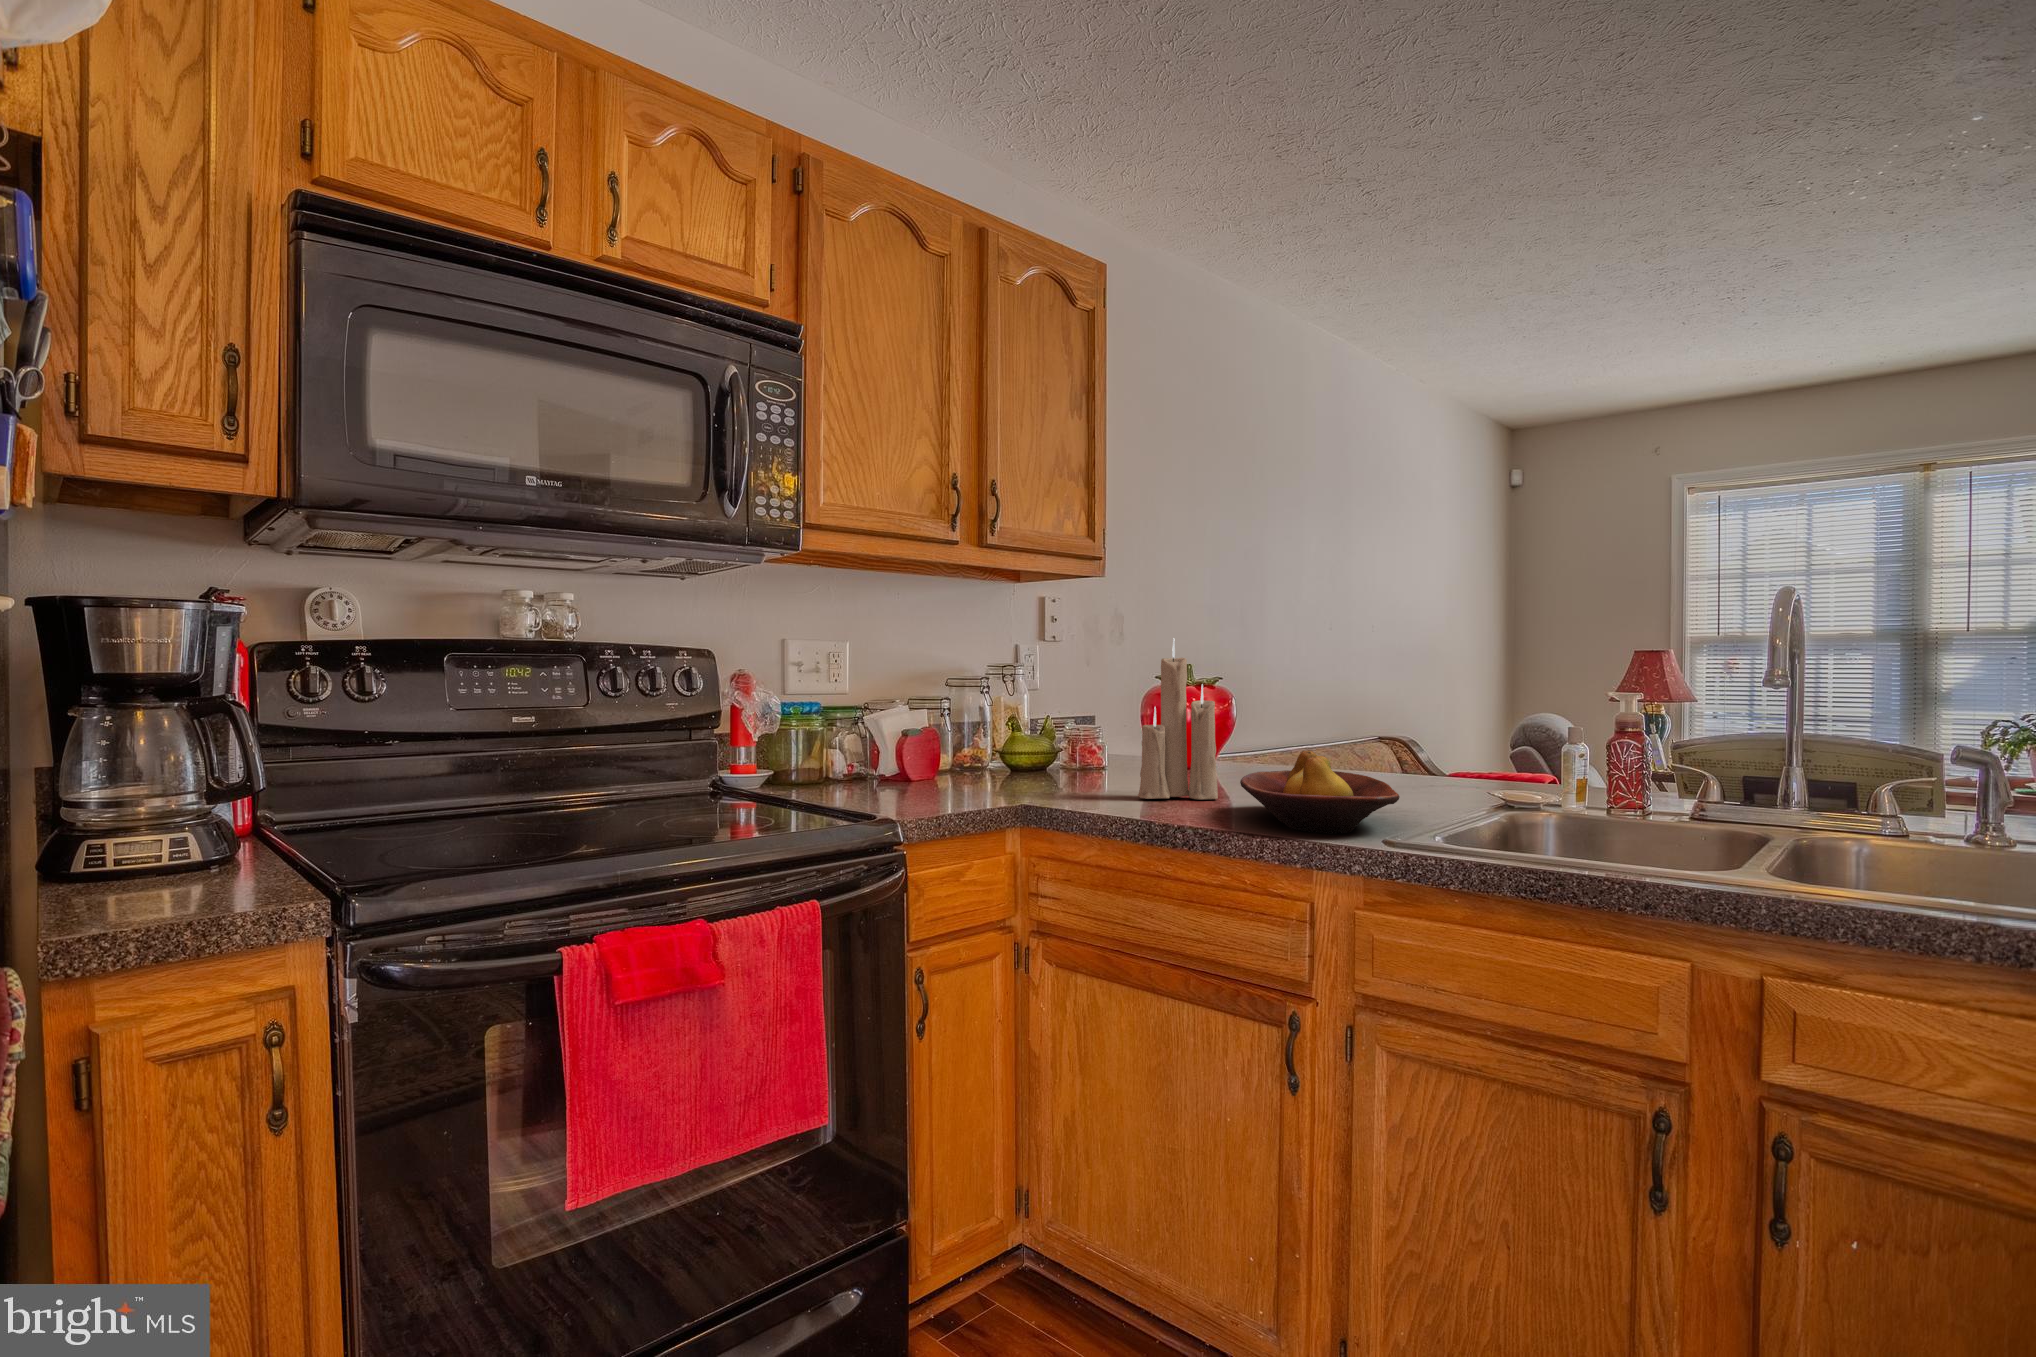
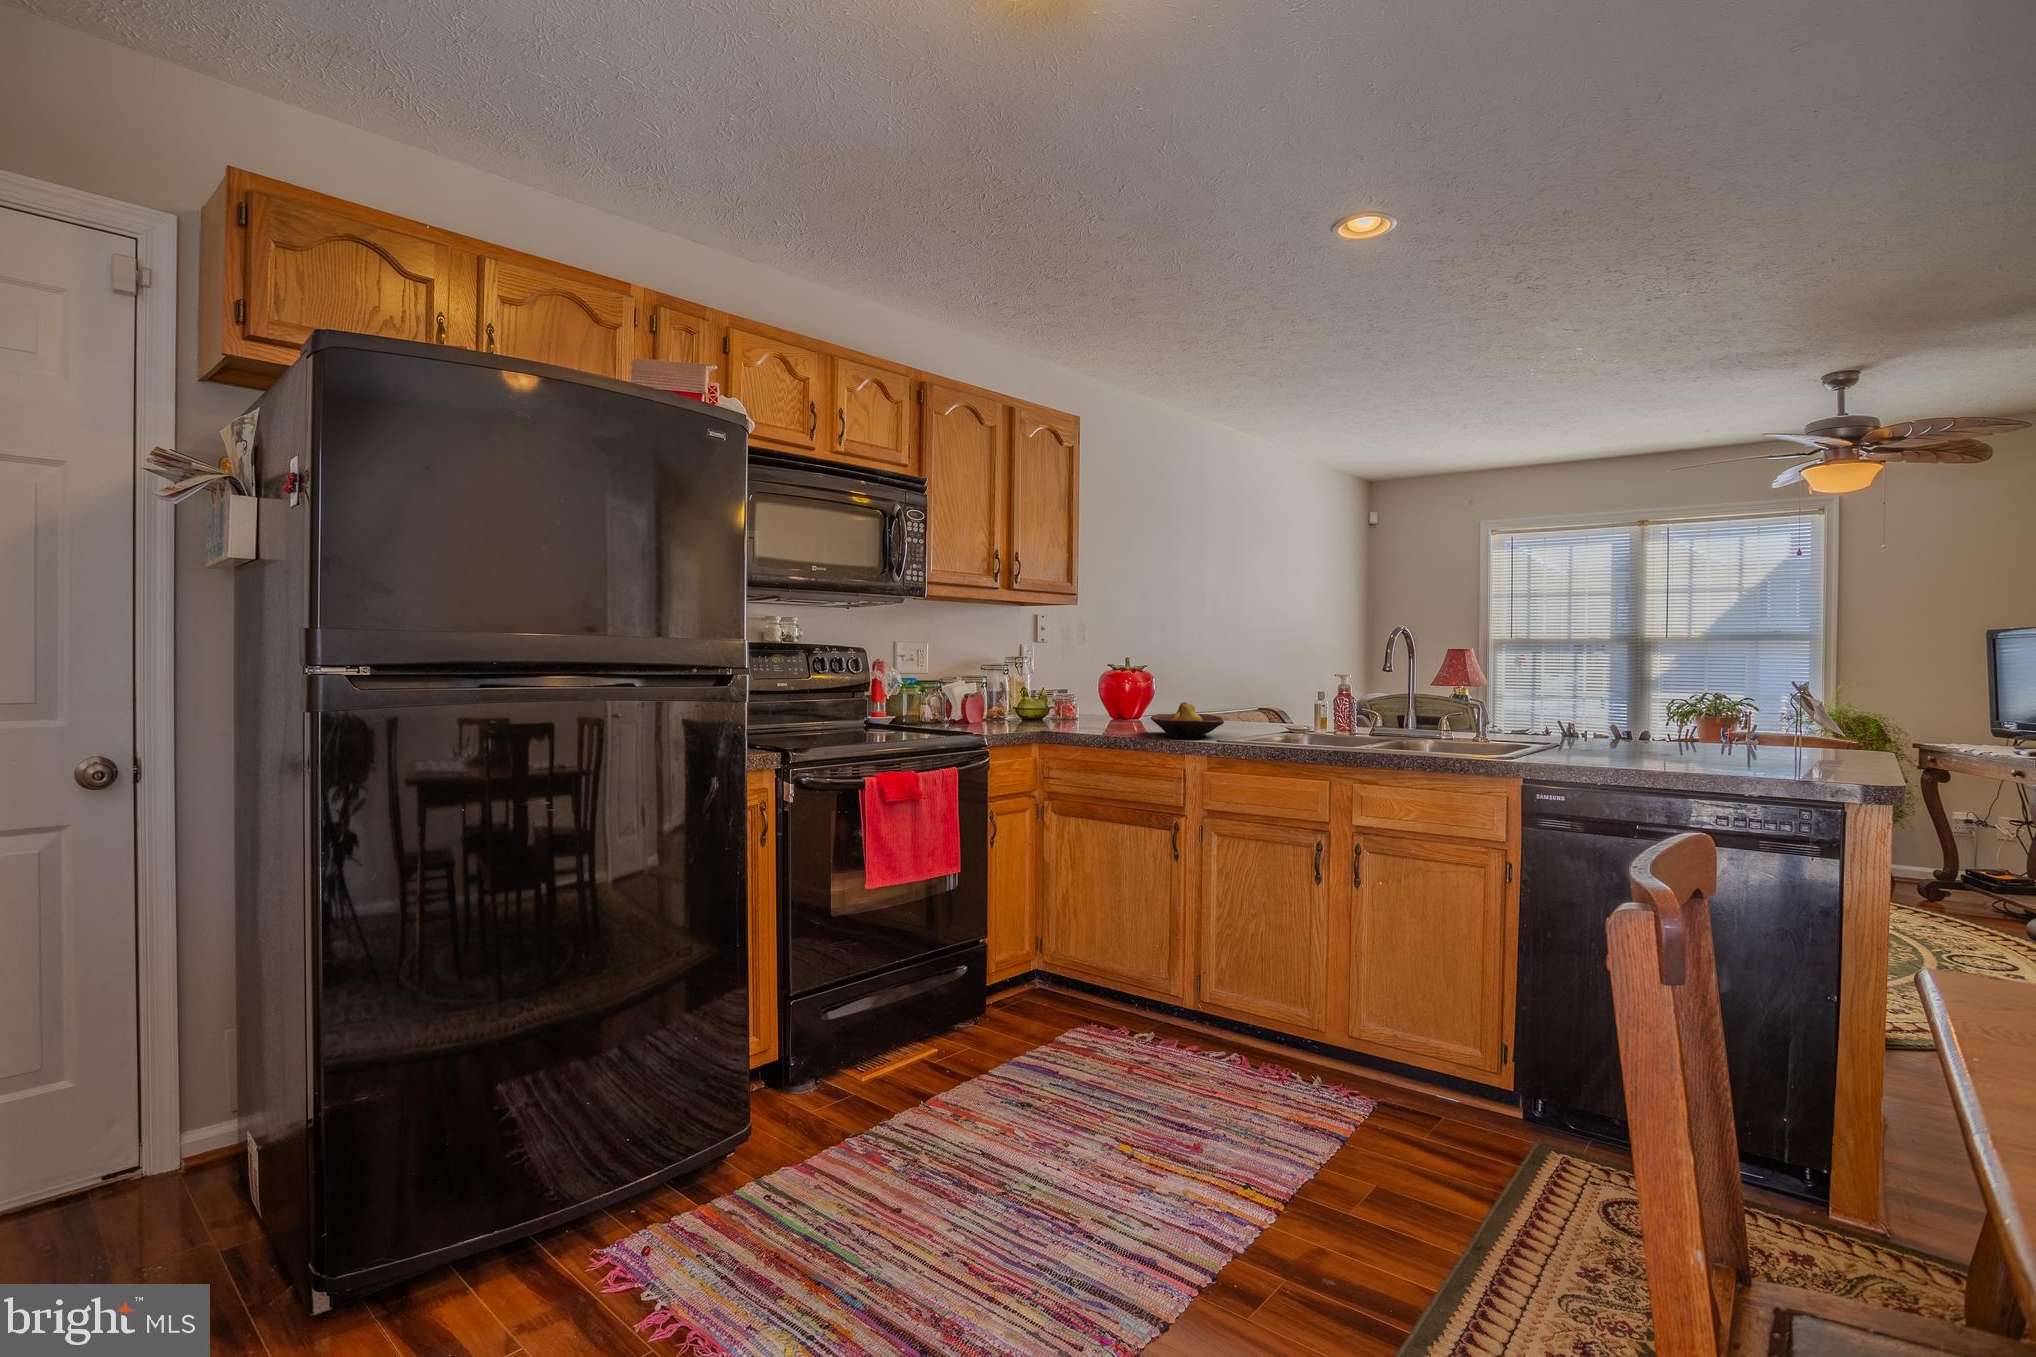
candle: present [1138,639,1218,799] -> none [1099,640,1141,730]

